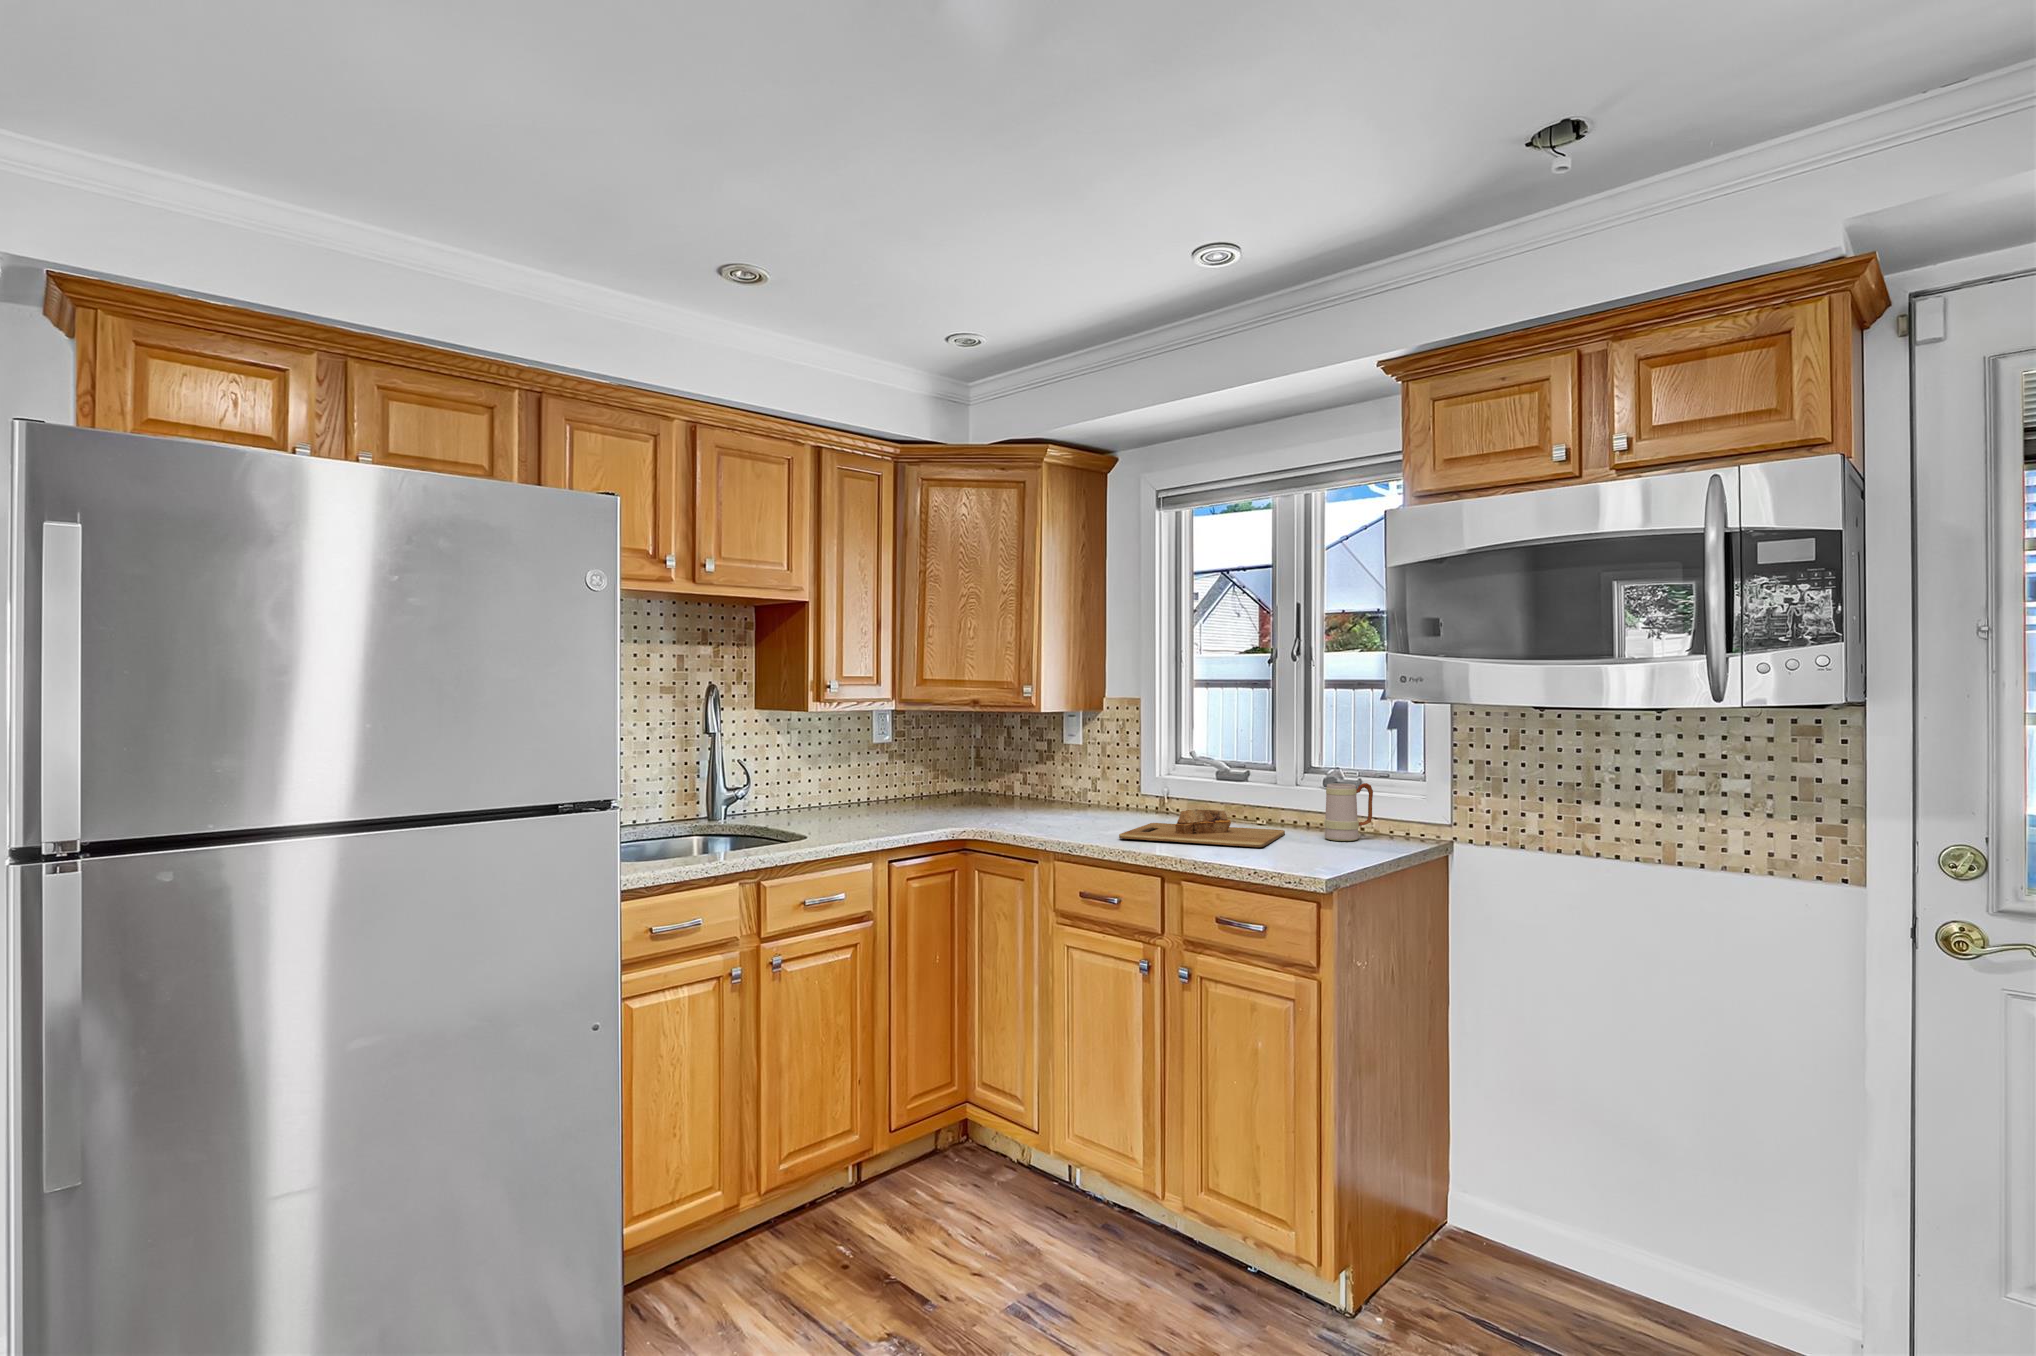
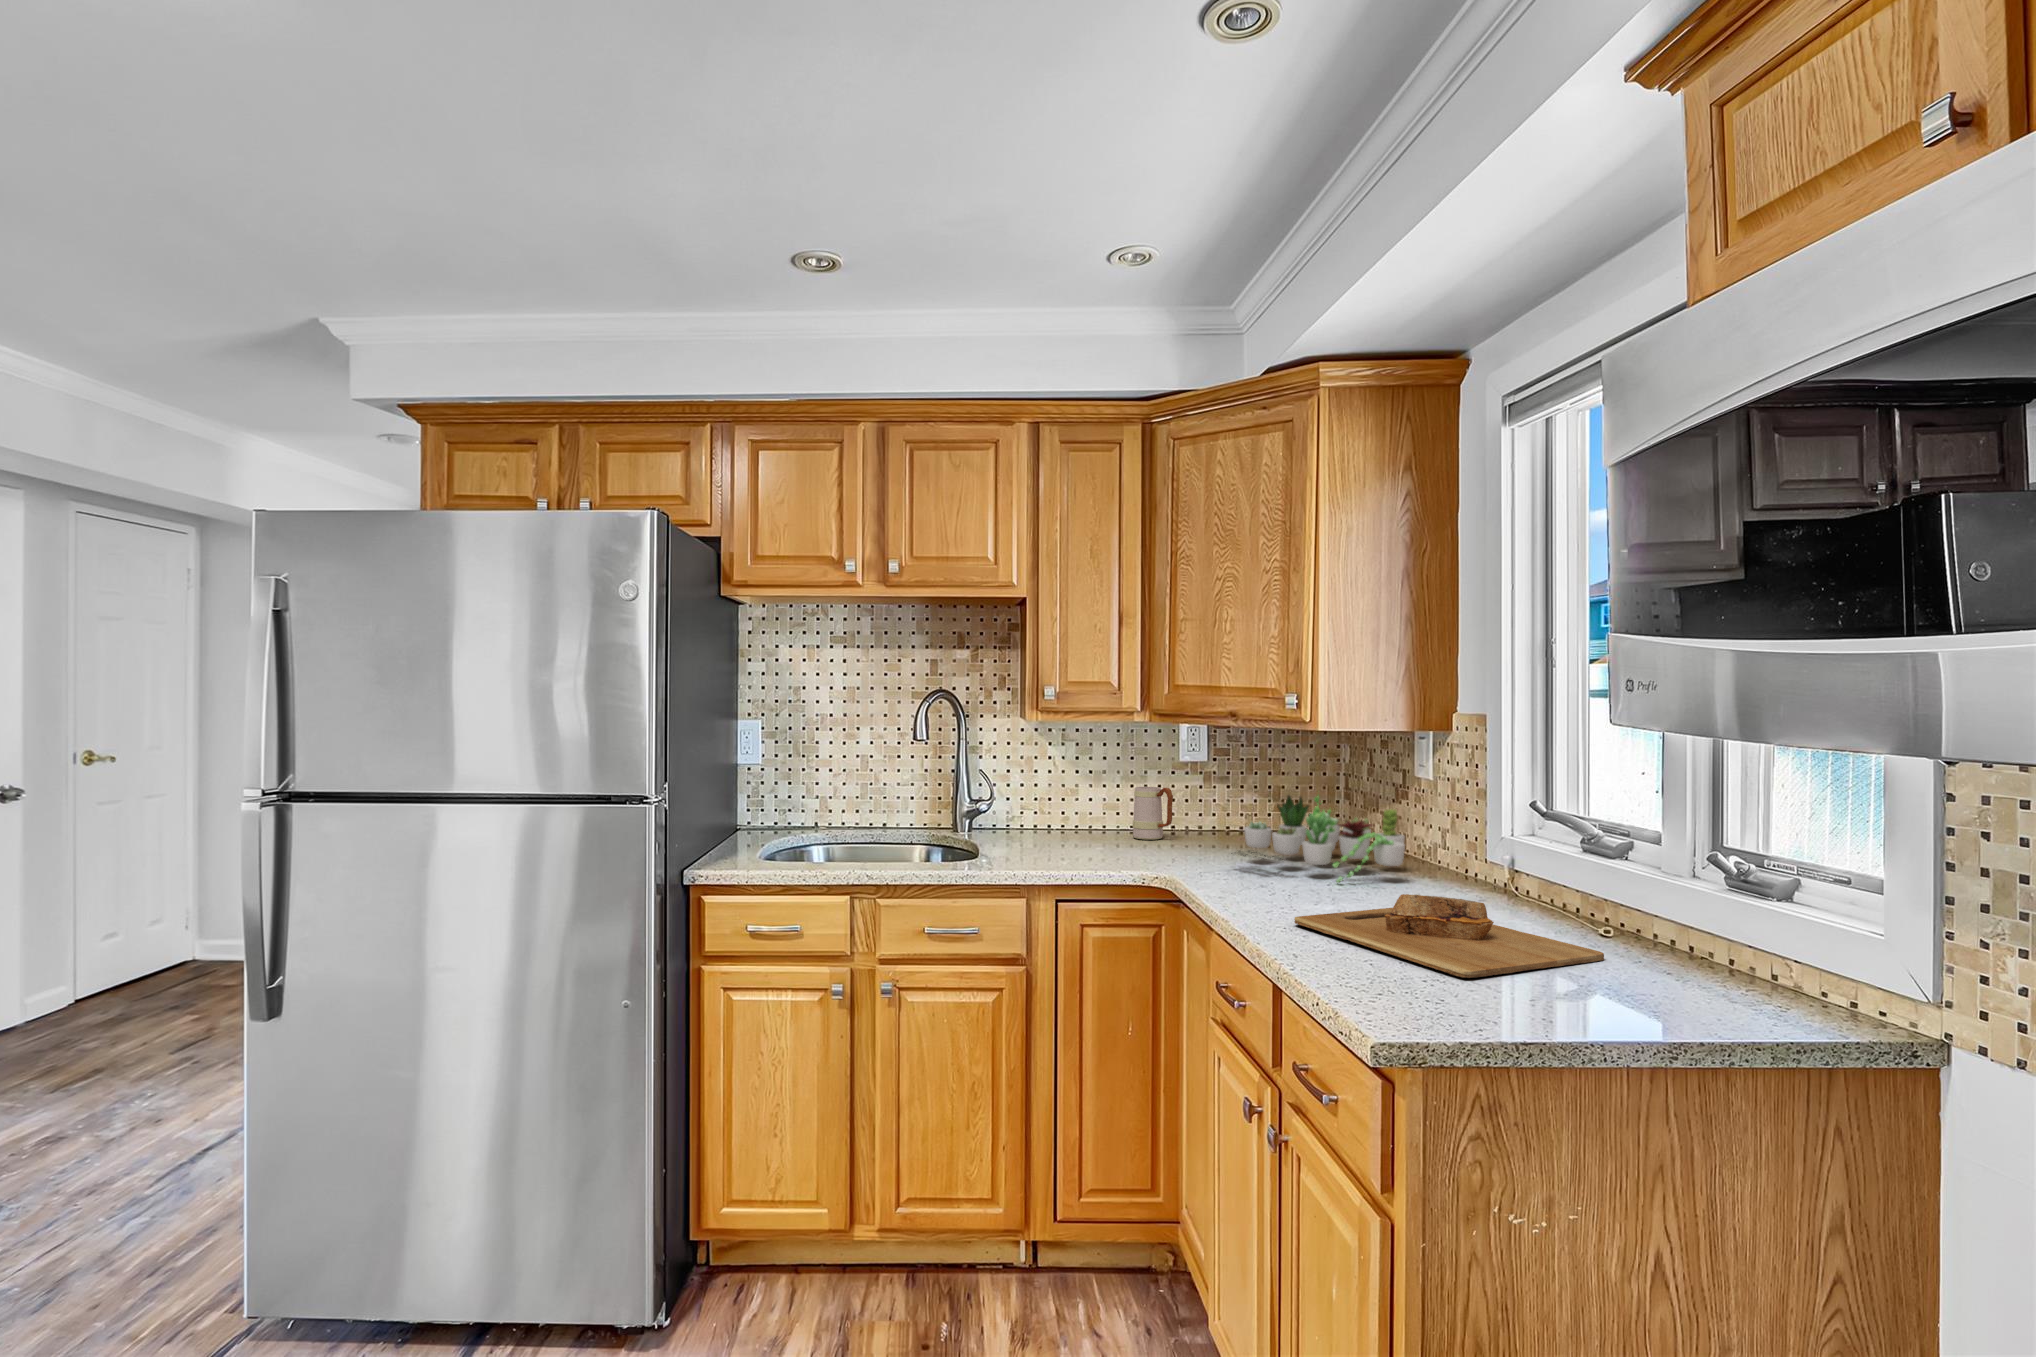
succulent plant: none [971,757,1103,819] -> present [1231,795,1405,883]
mug: present [1324,783,1373,841] -> present [1133,787,1173,840]

